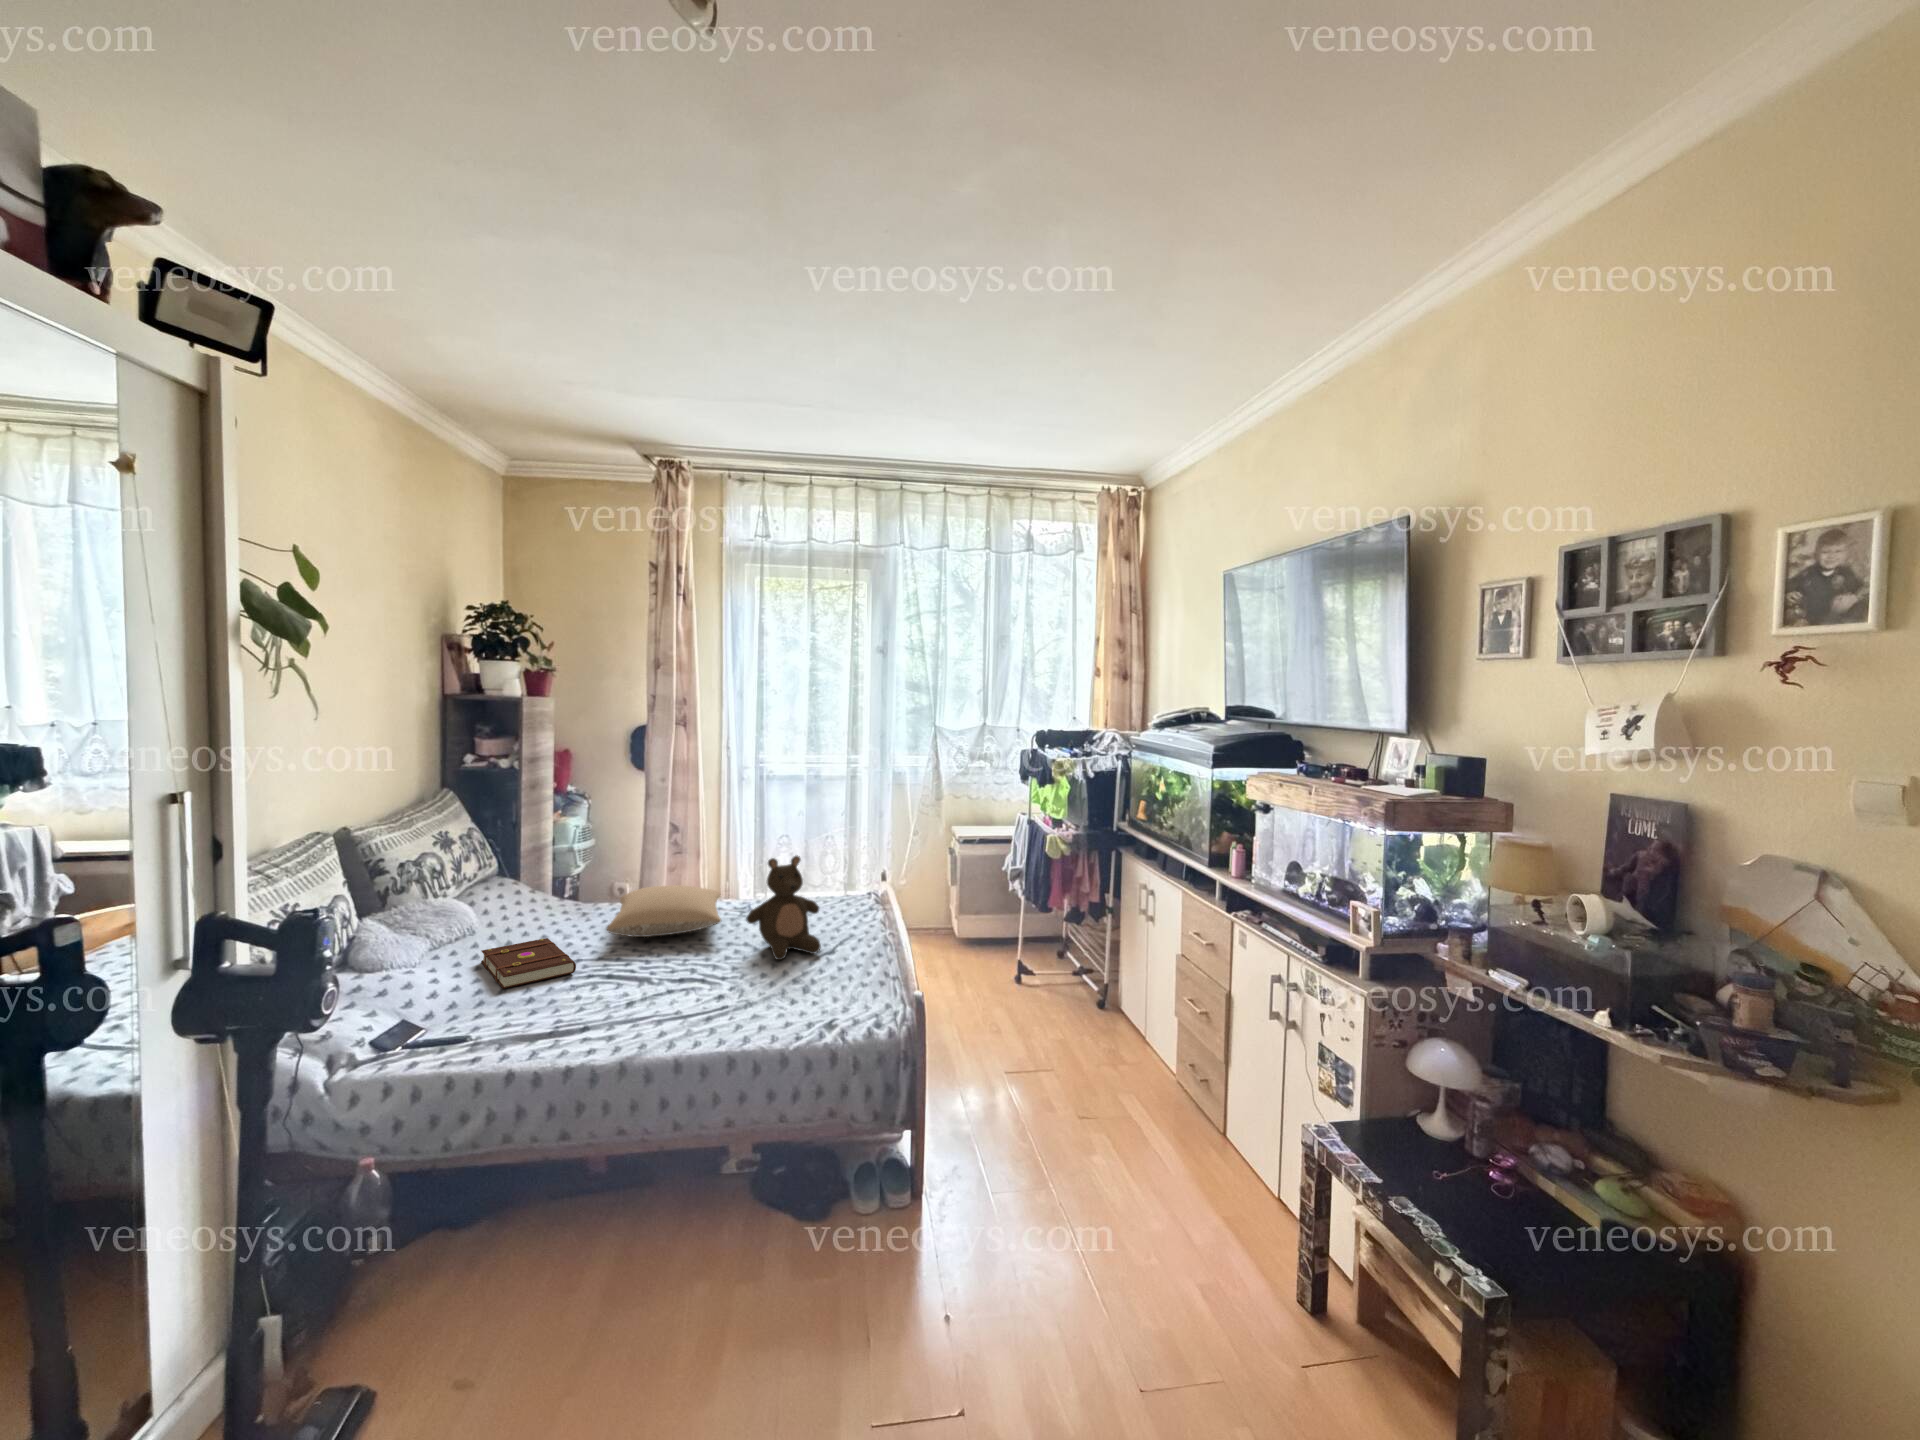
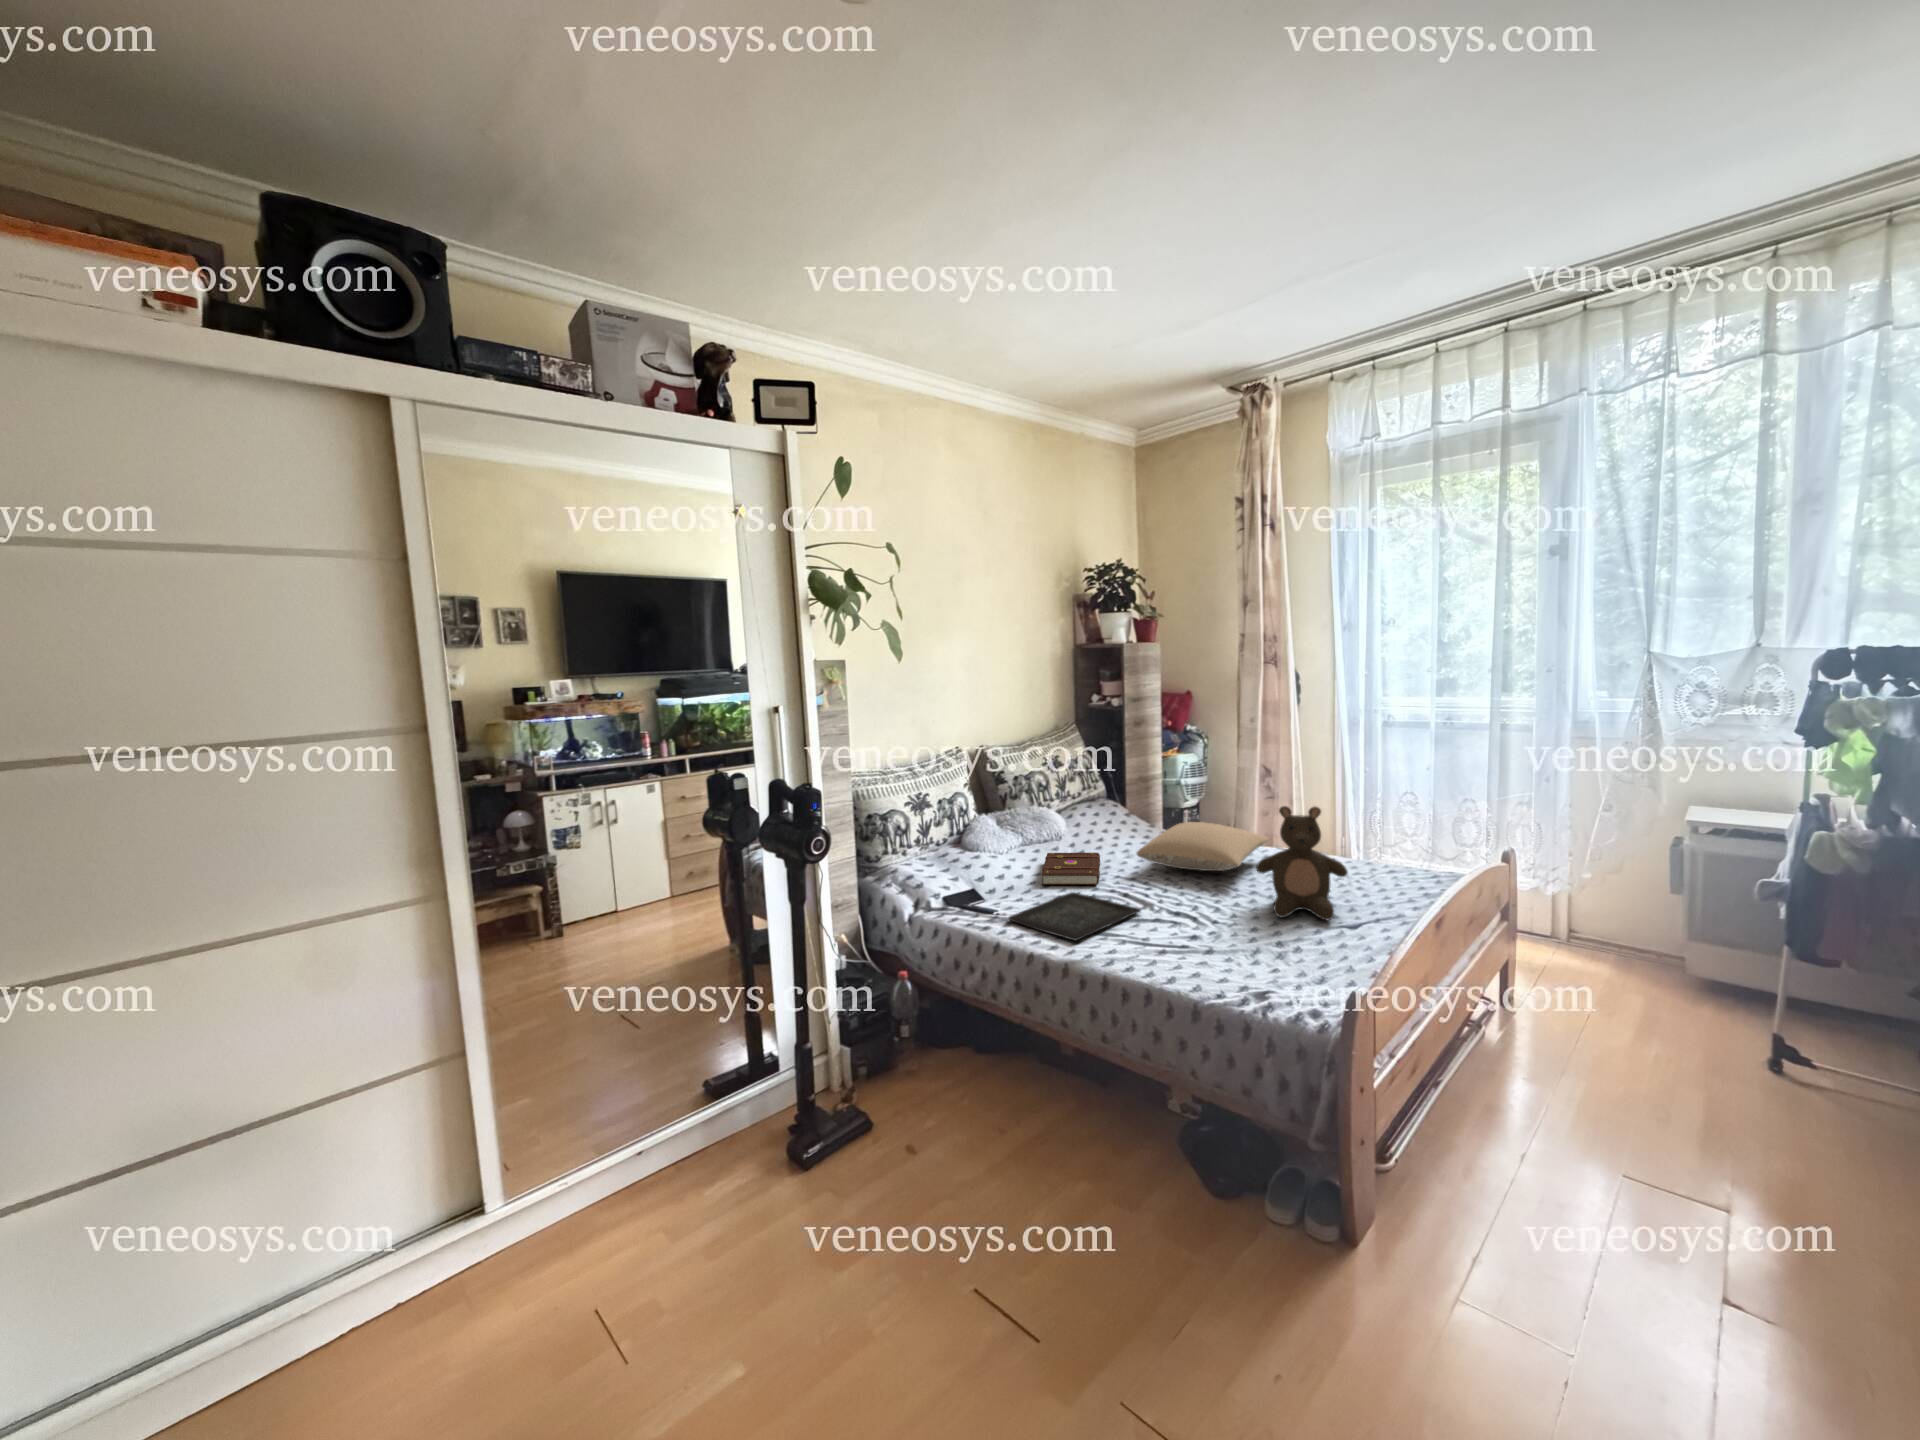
tray: none [502,984,652,1039] -> present [1009,892,1141,941]

